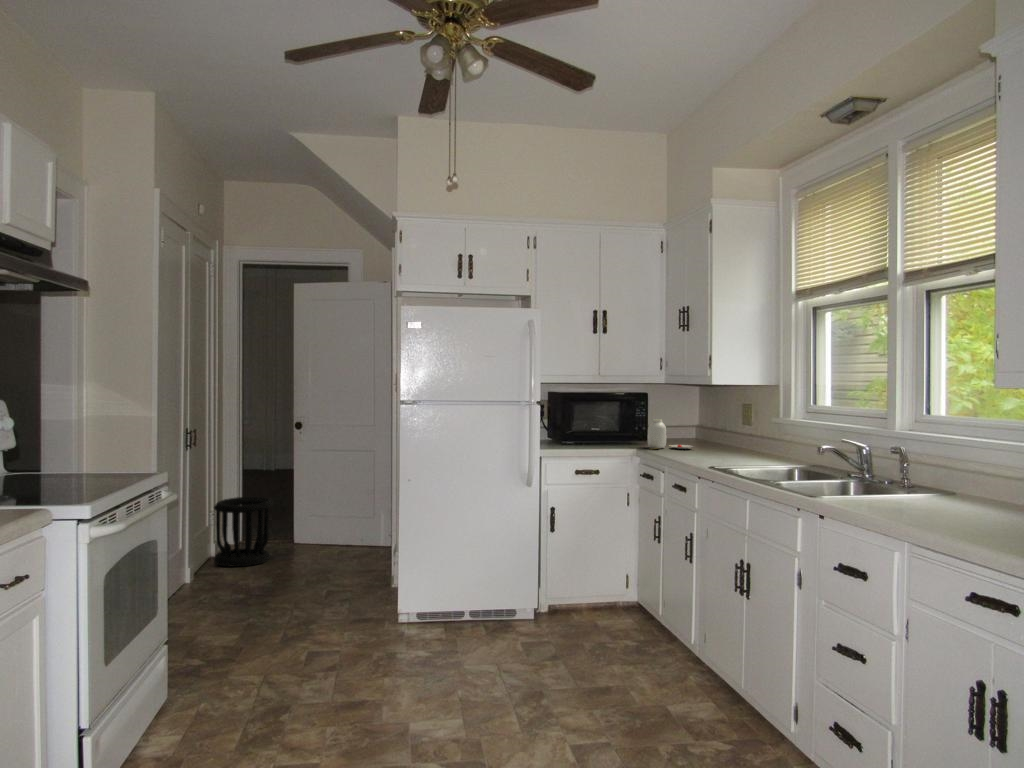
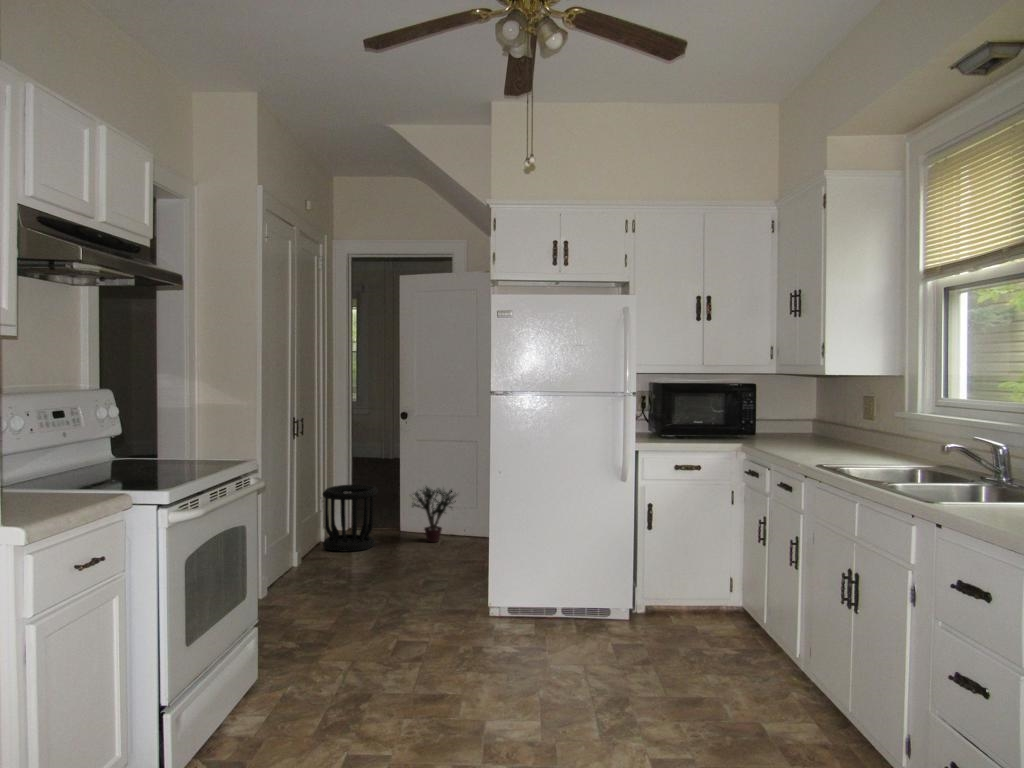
jar: present [648,419,692,450] -> none [753,412,807,445]
potted plant: none [306,495,358,554] -> present [412,486,456,542]

